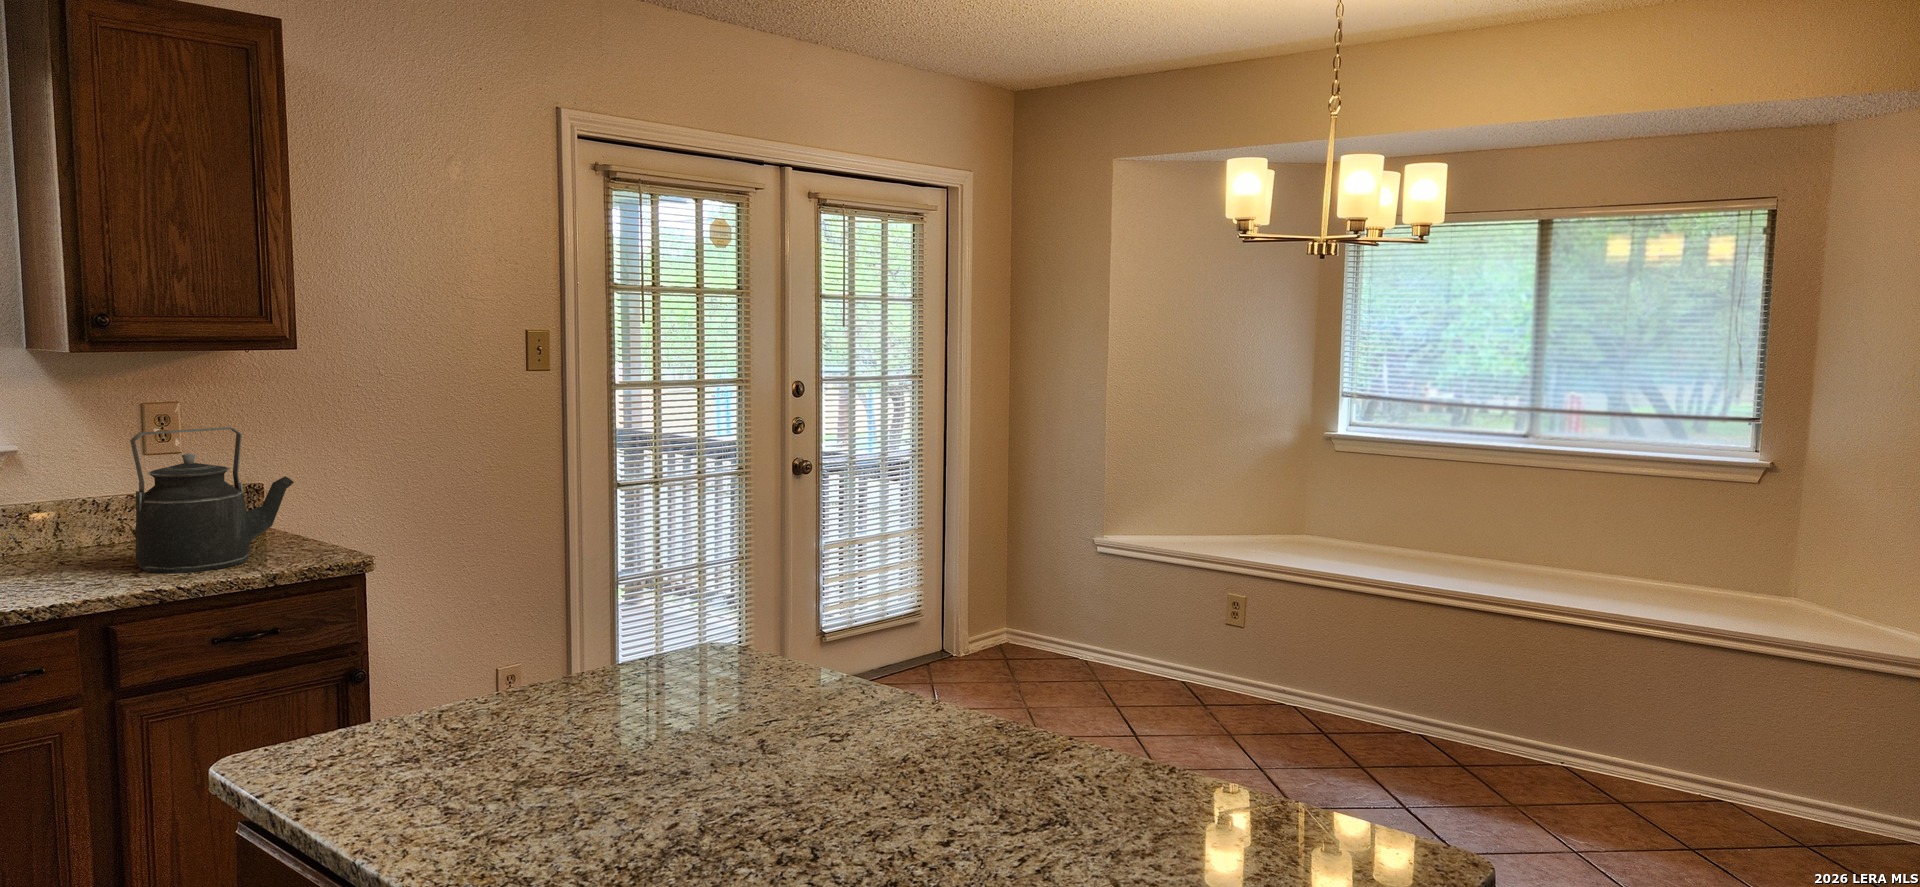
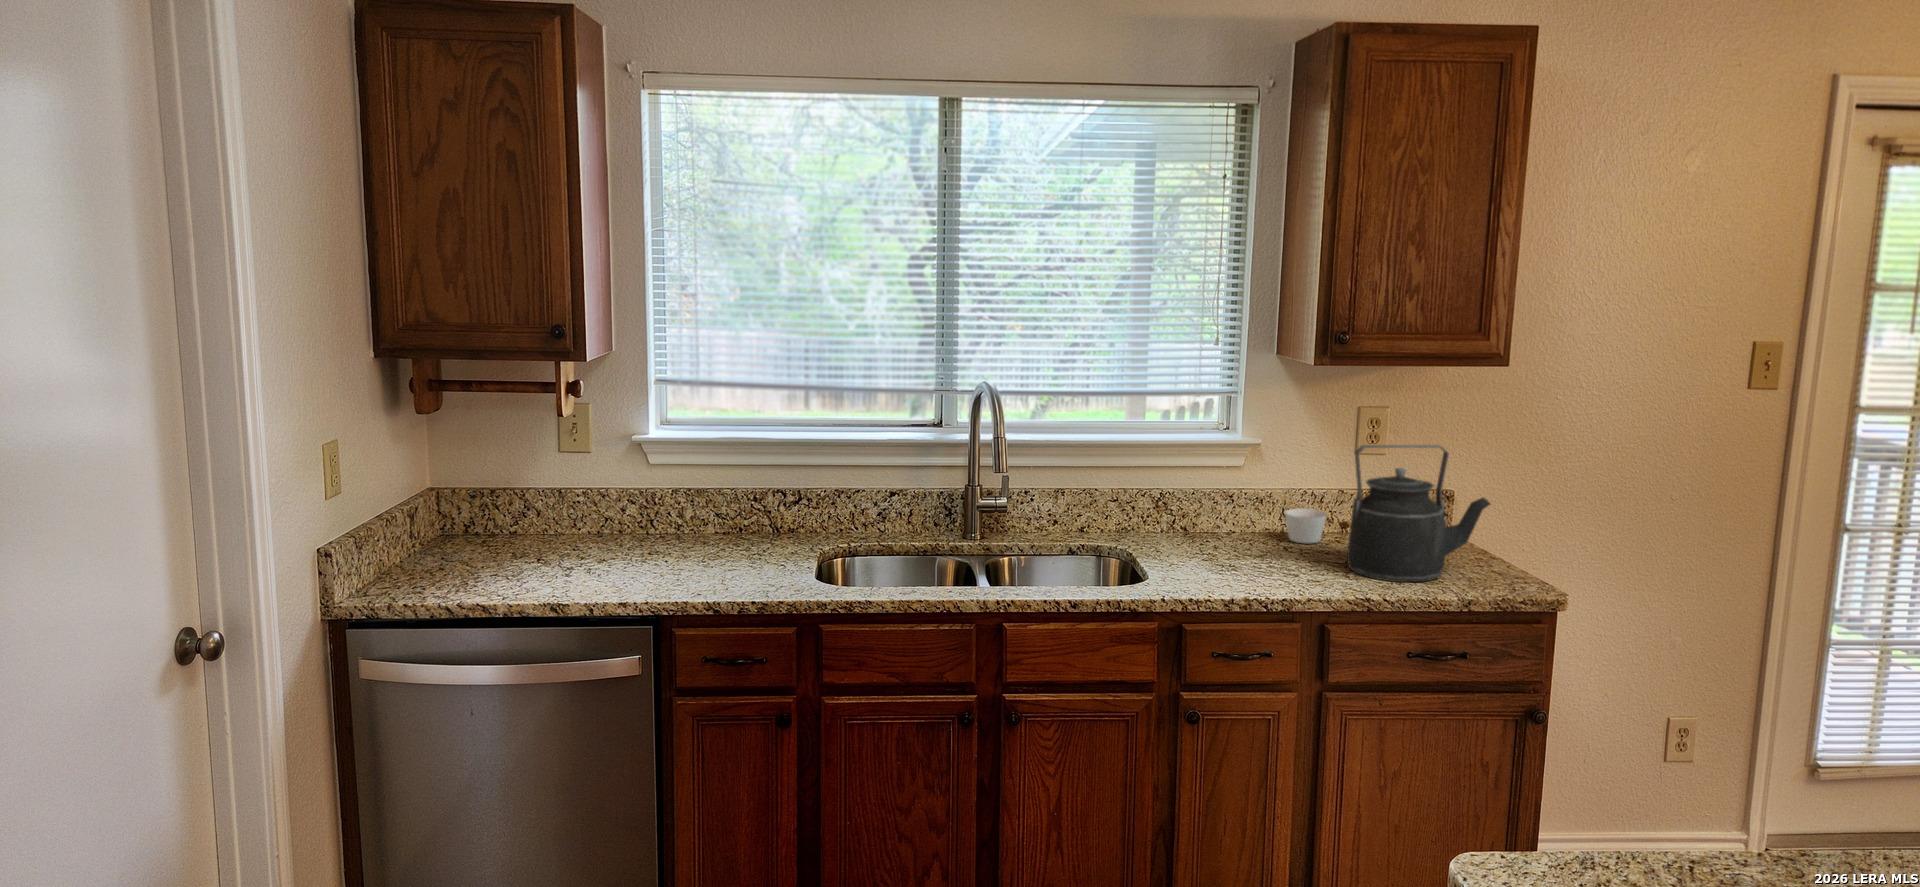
candle: none [57,519,112,556] -> present [1285,509,1326,543]

